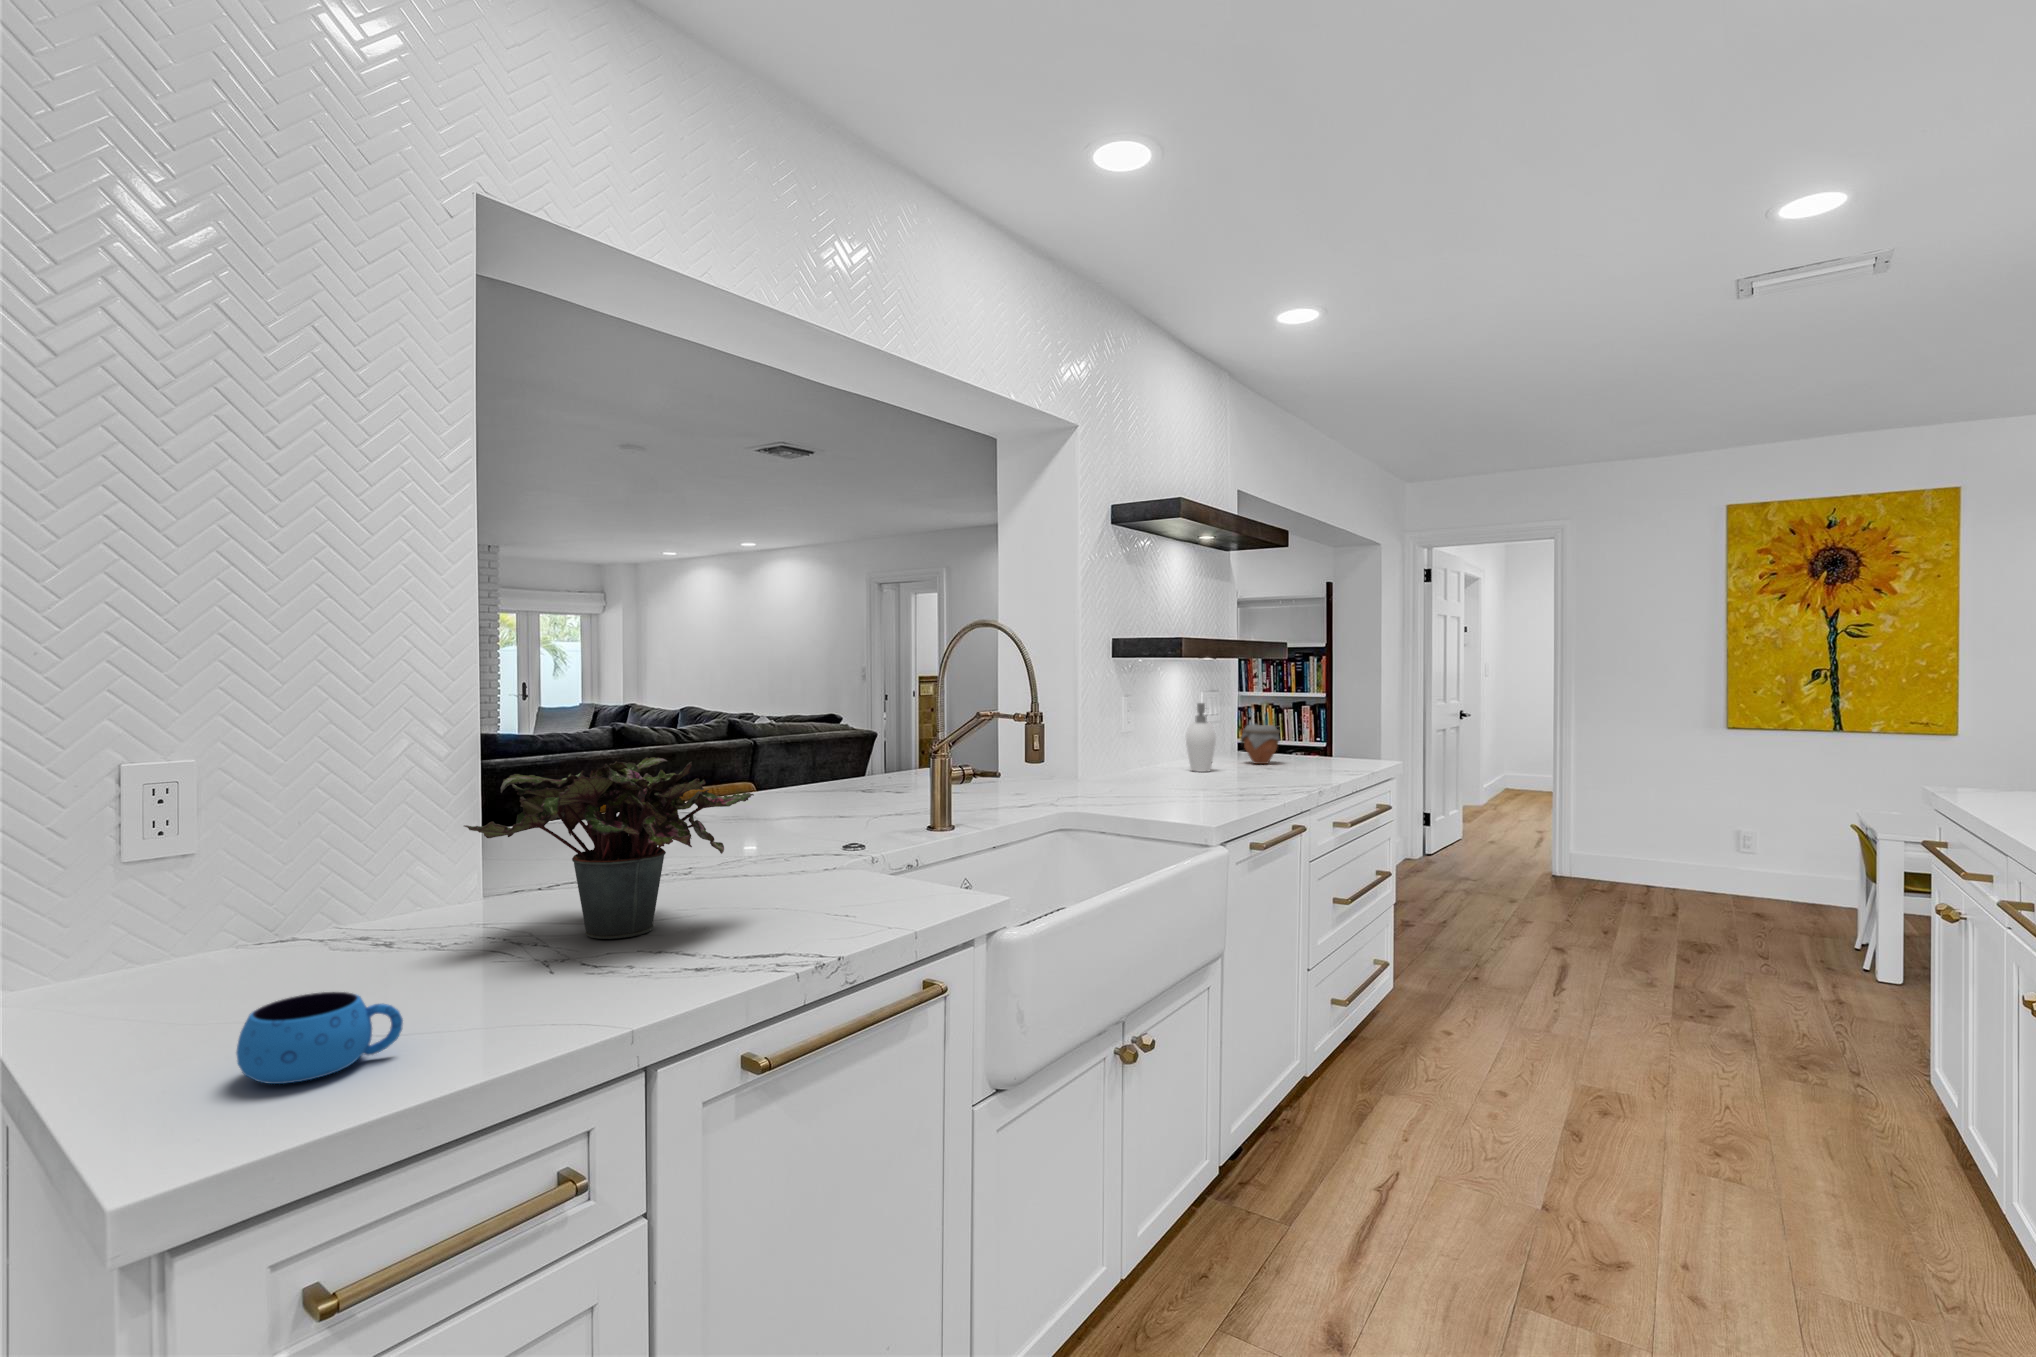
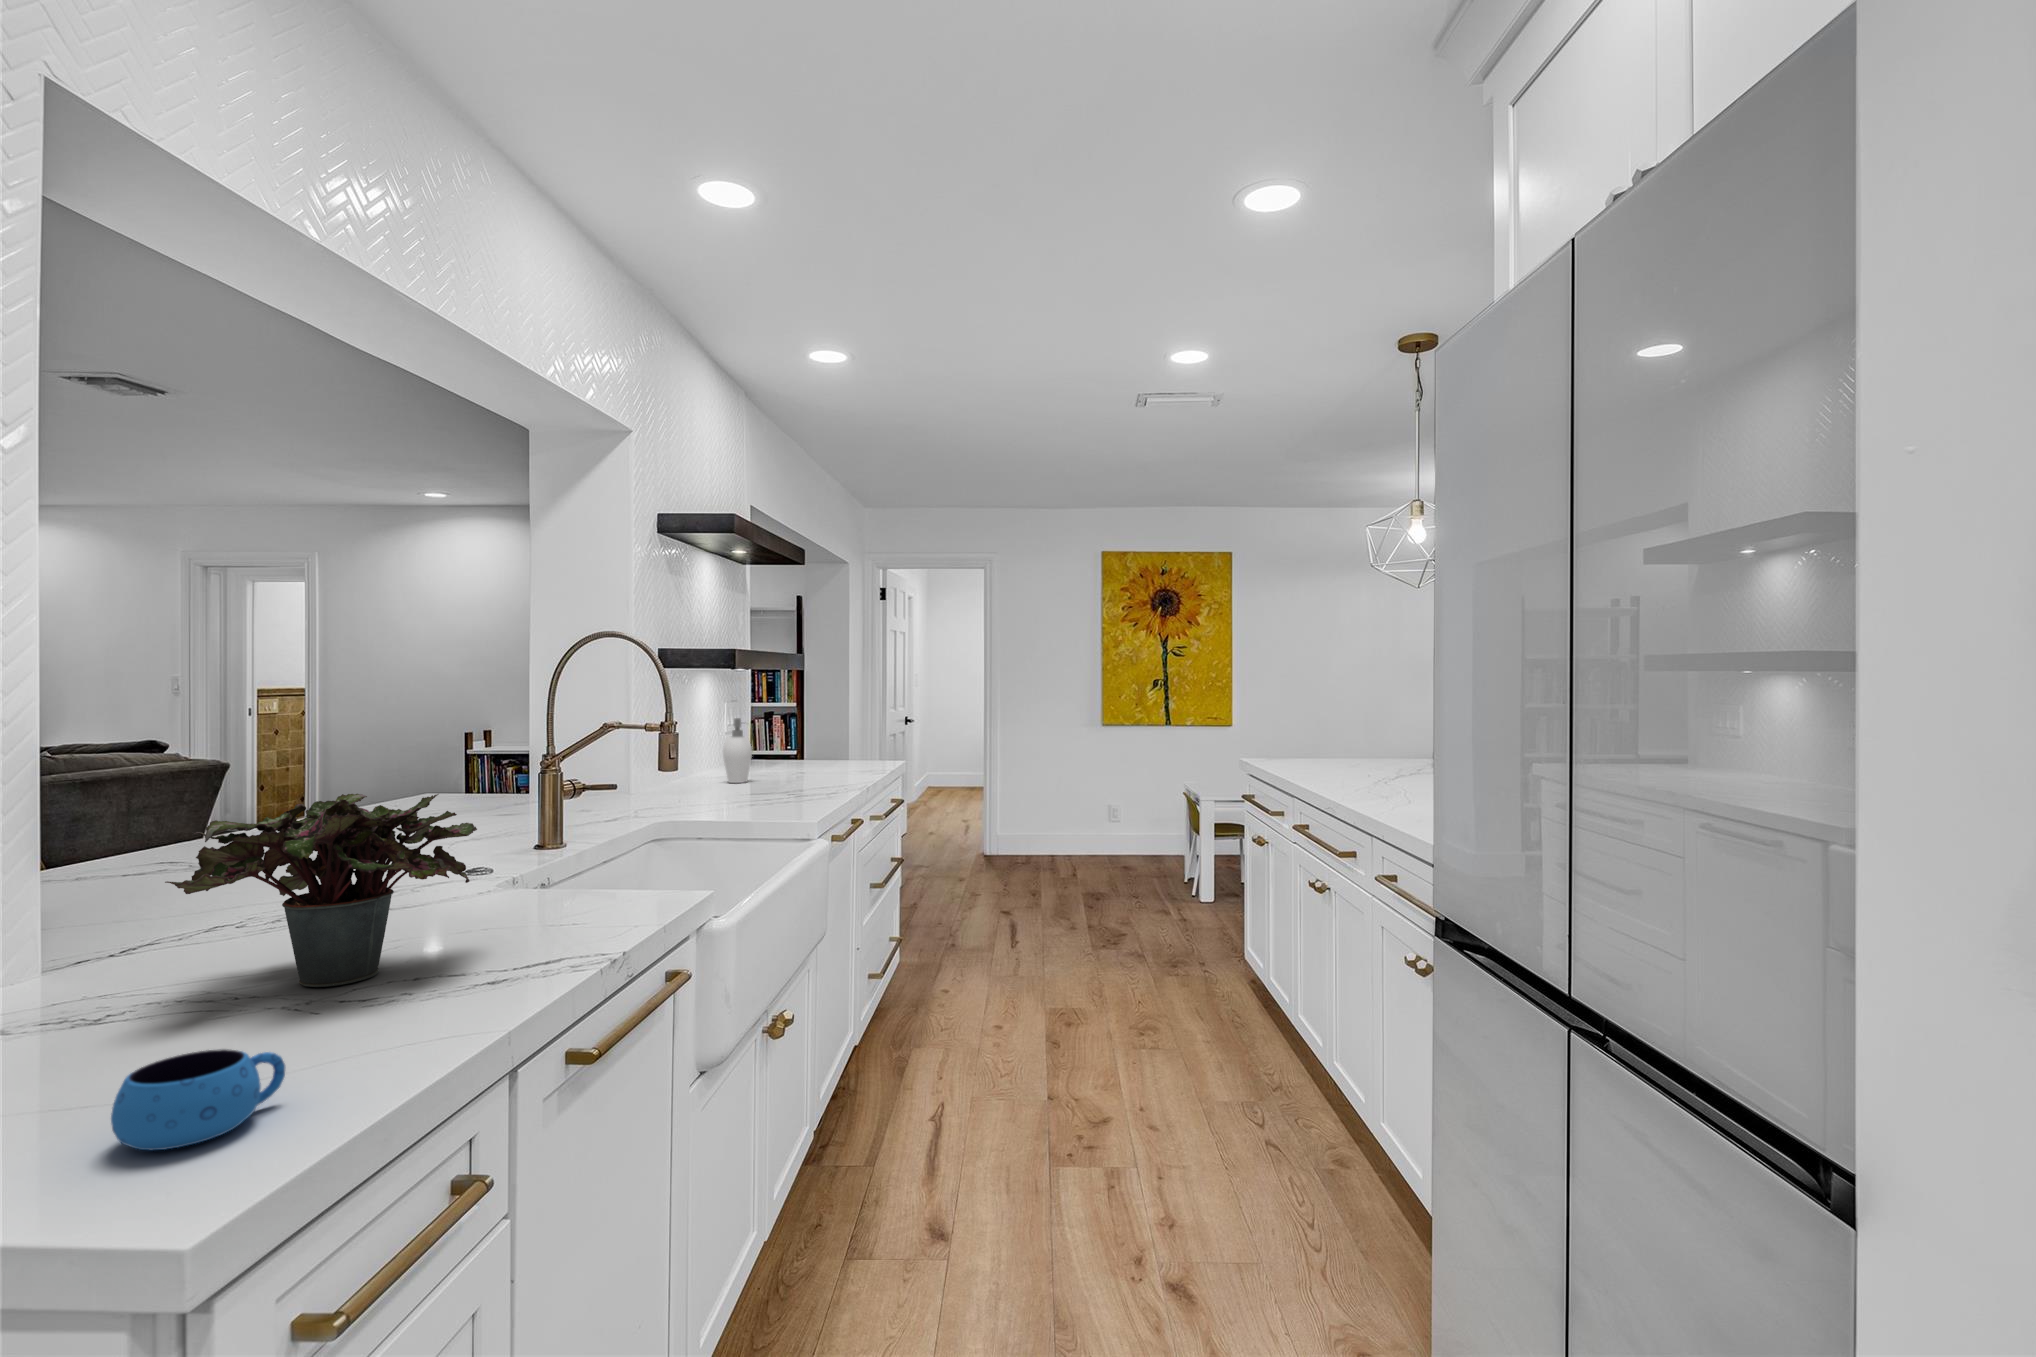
jar: present [1241,724,1280,764] -> none [766,736,803,773]

